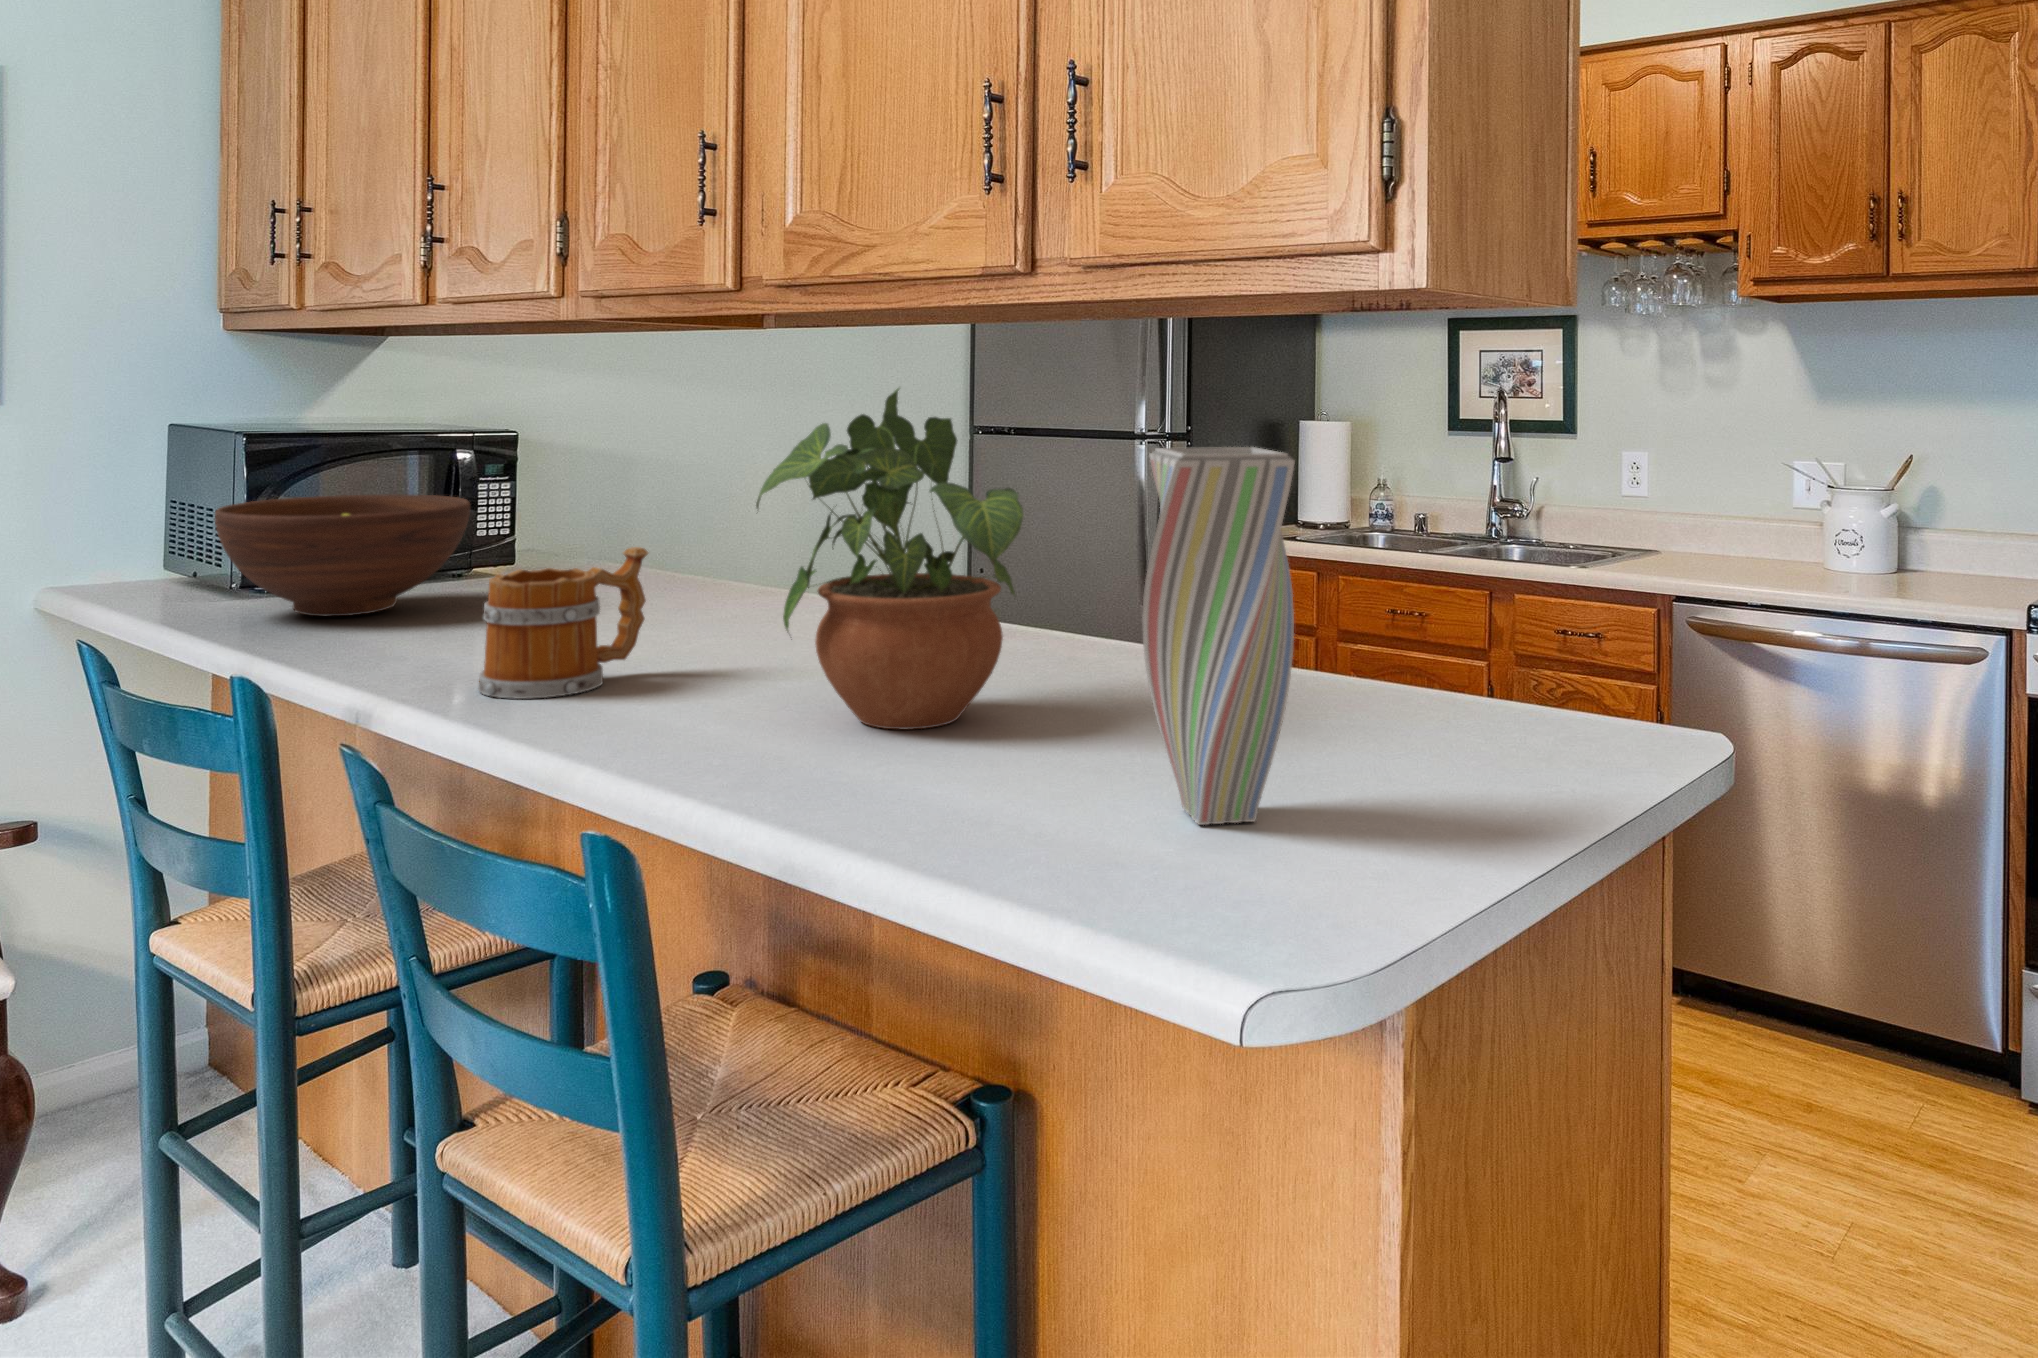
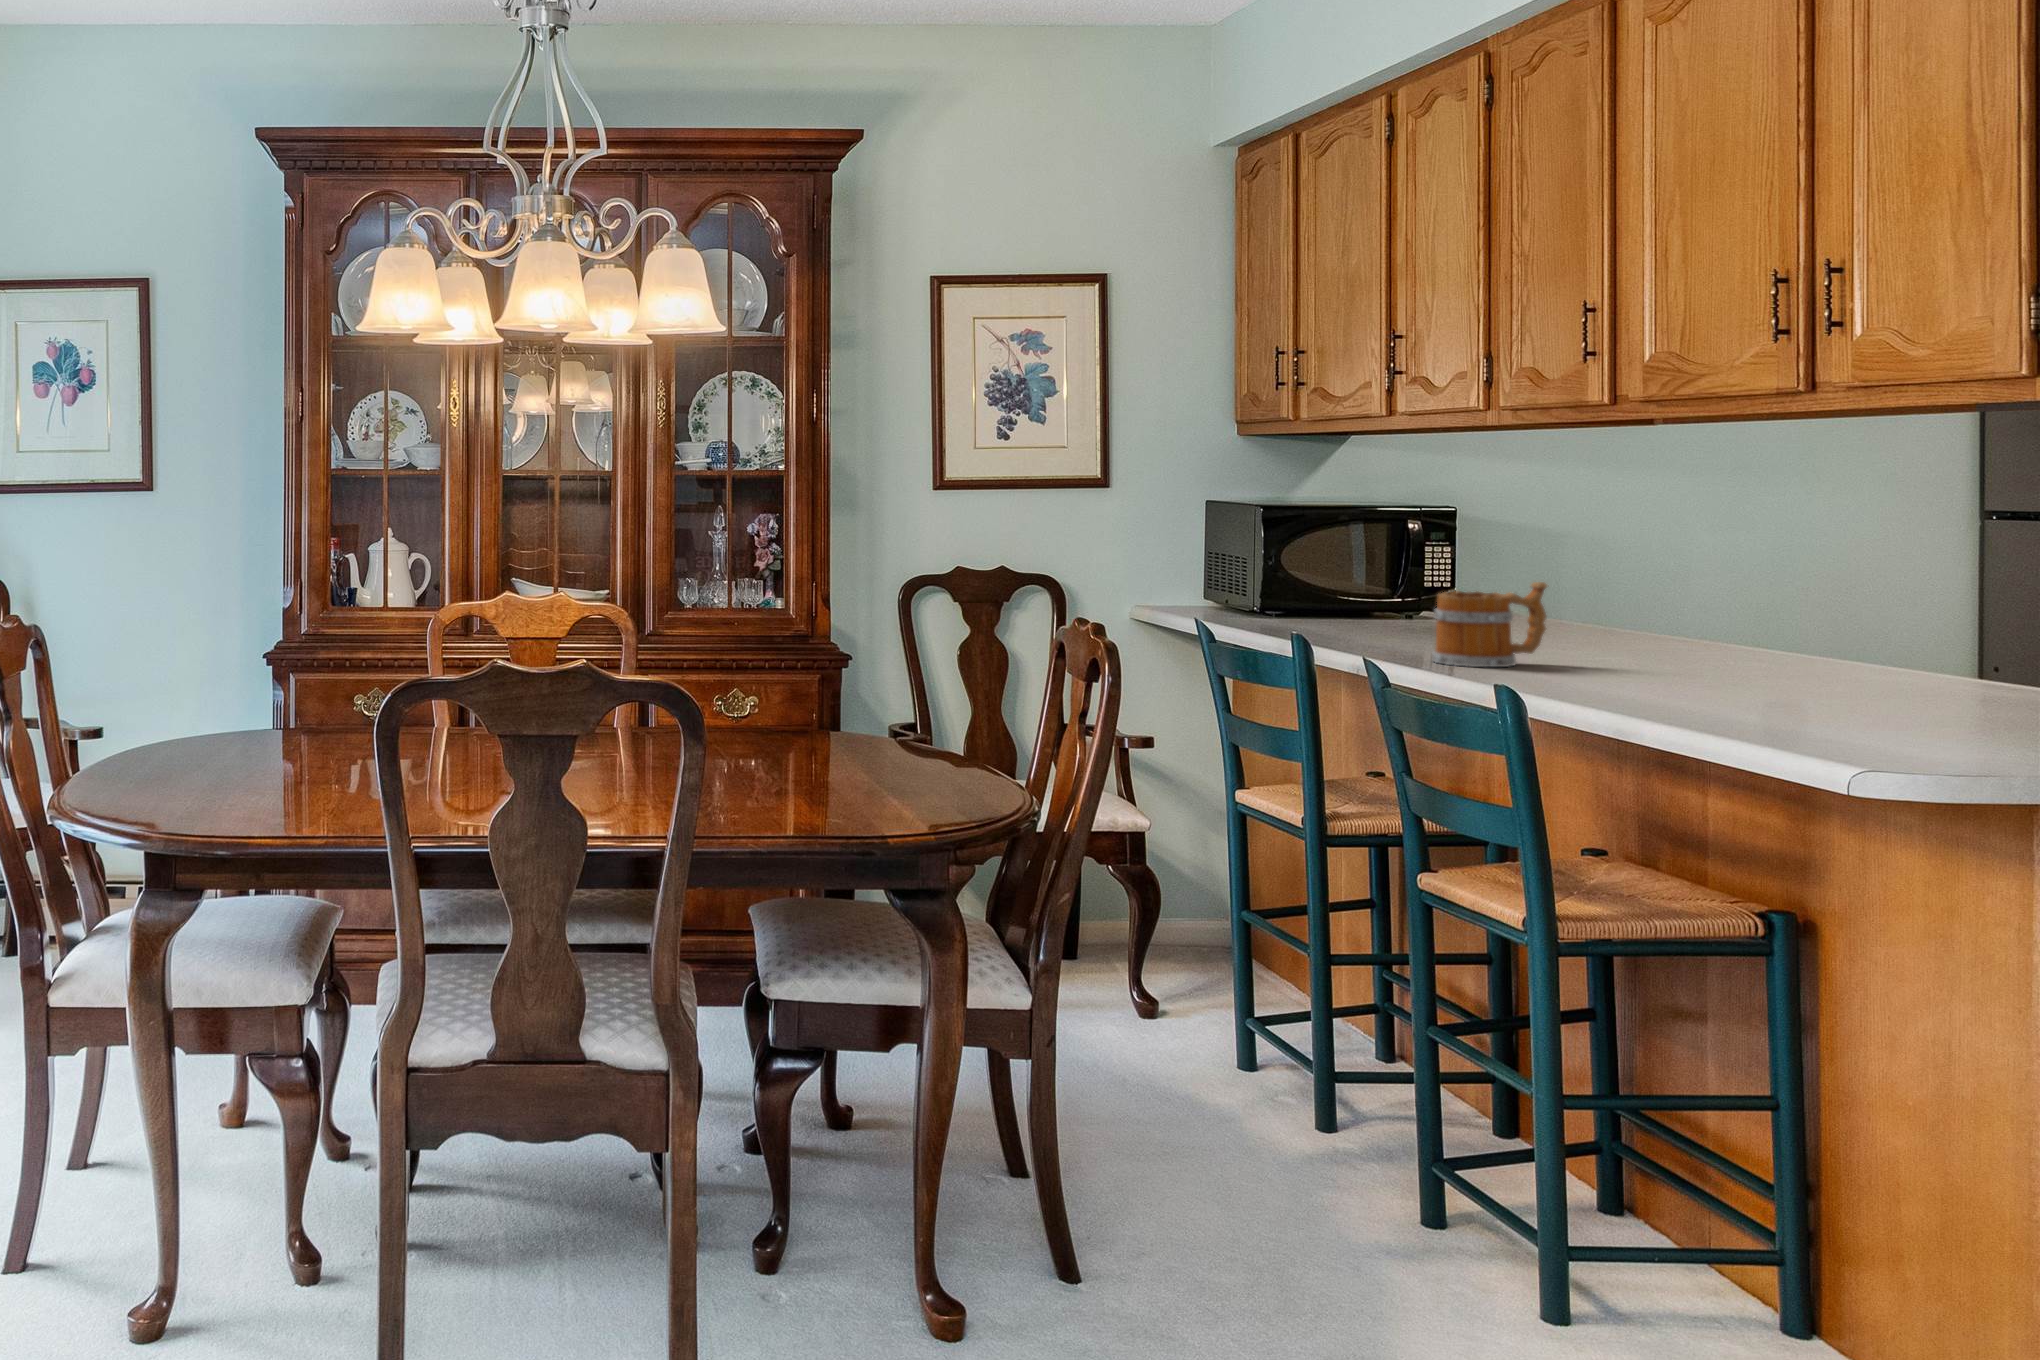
potted plant: present [756,388,1024,729] -> none [1612,477,1824,700]
vase: present [1142,447,1295,825] -> none [1849,517,1980,747]
fruit bowl: present [214,494,470,616] -> none [1255,549,1424,626]

